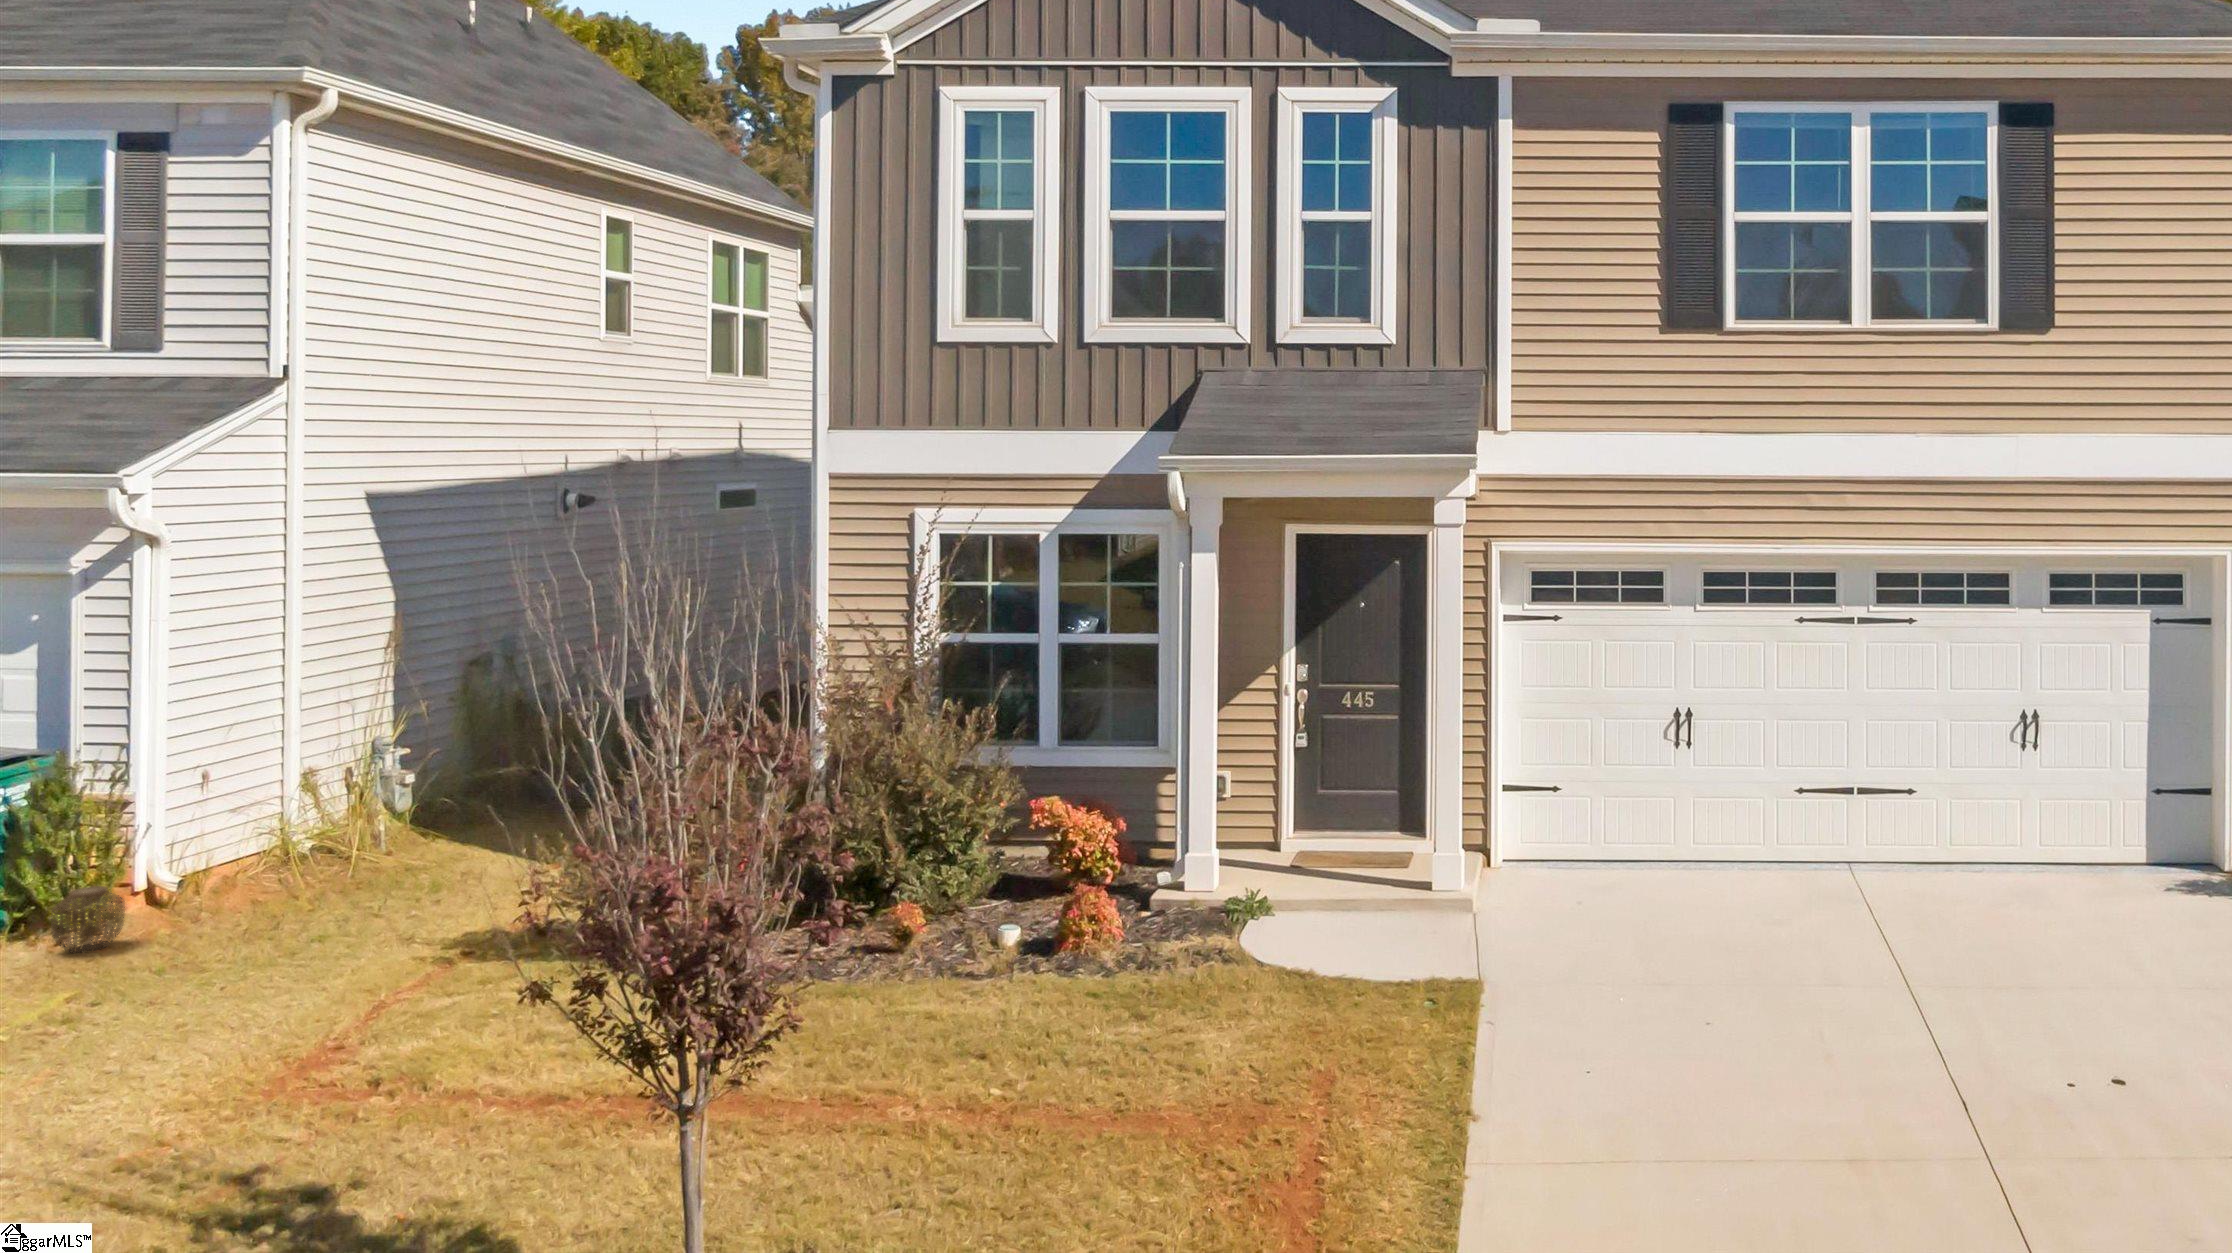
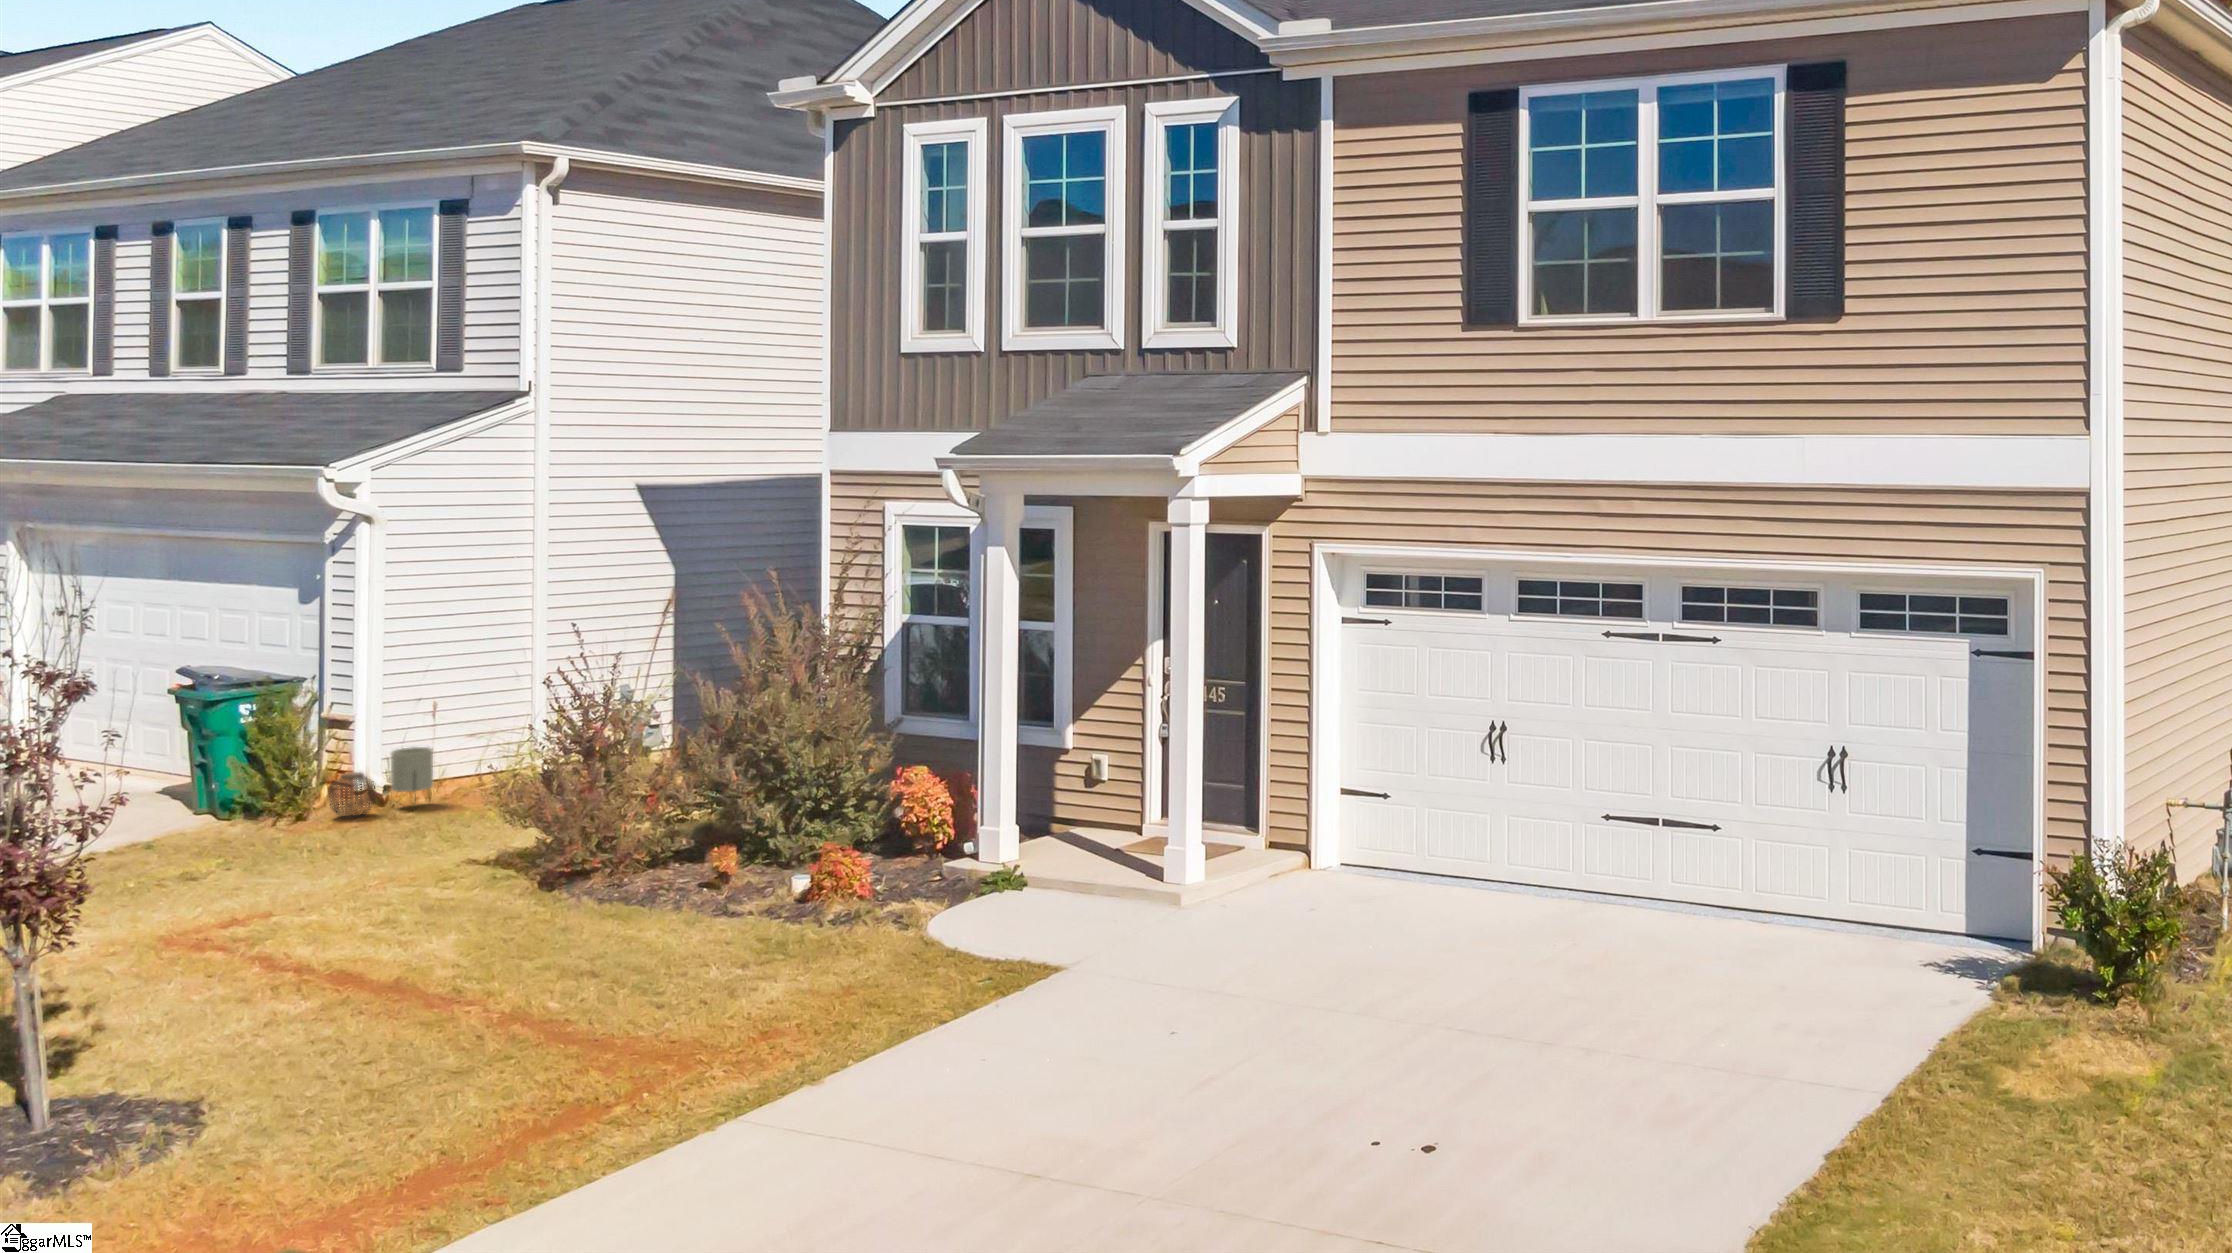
planter: none [126,842,193,928] -> present [391,747,433,803]

